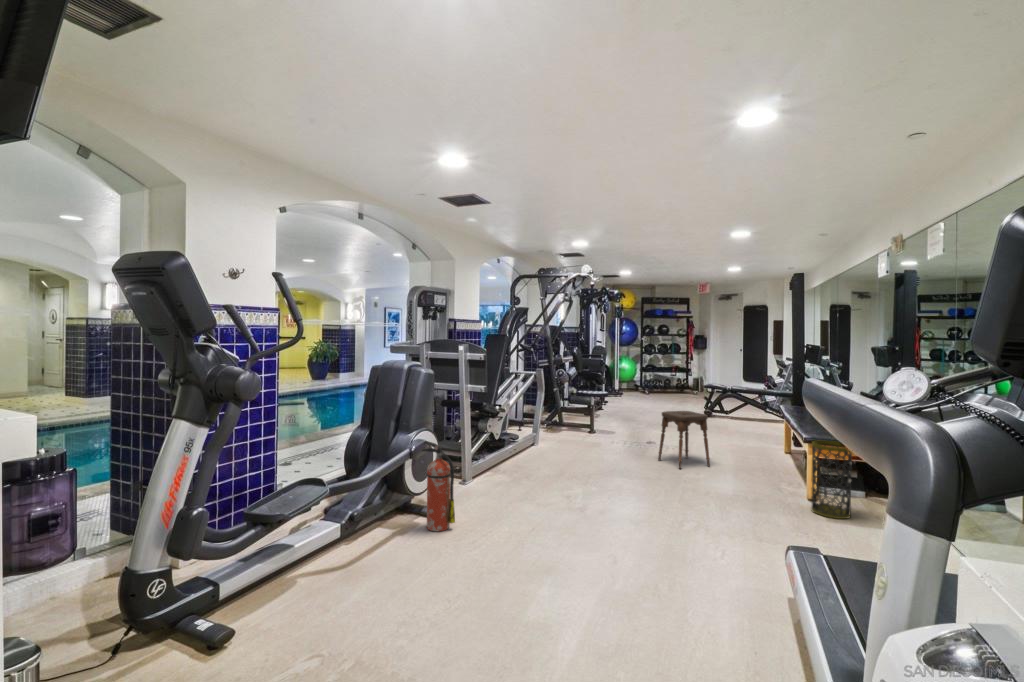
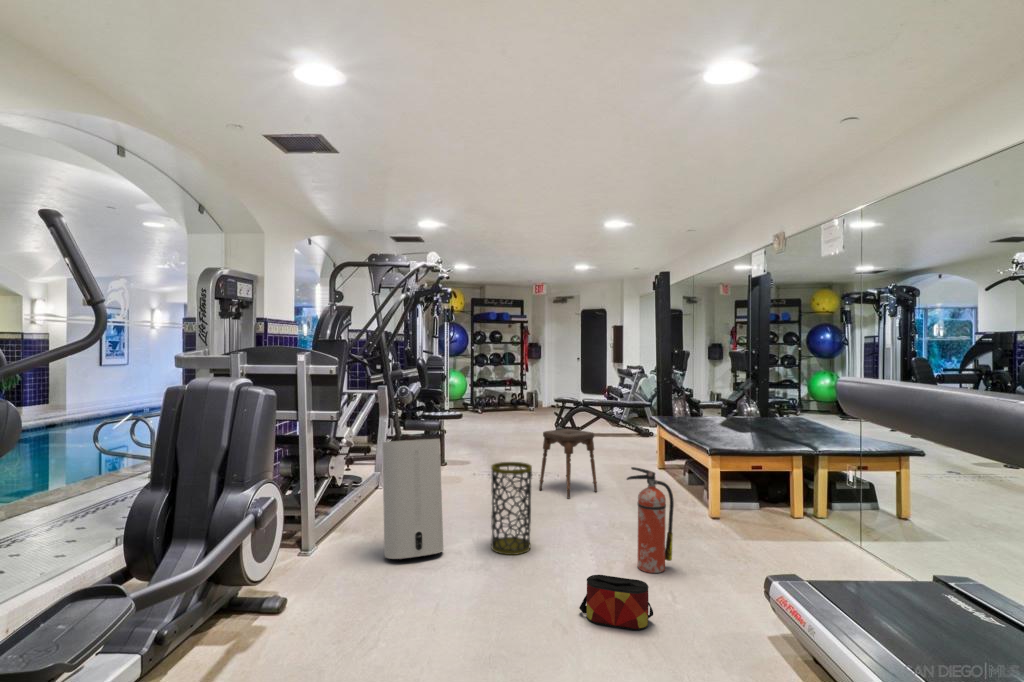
air purifier: none [512,410,556,495] -> present [382,439,443,559]
fire extinguisher: present [422,441,455,531] -> present [627,467,674,573]
trash can: present [811,441,852,519] -> present [491,462,532,555]
bag: none [634,522,691,569] -> present [579,575,653,630]

